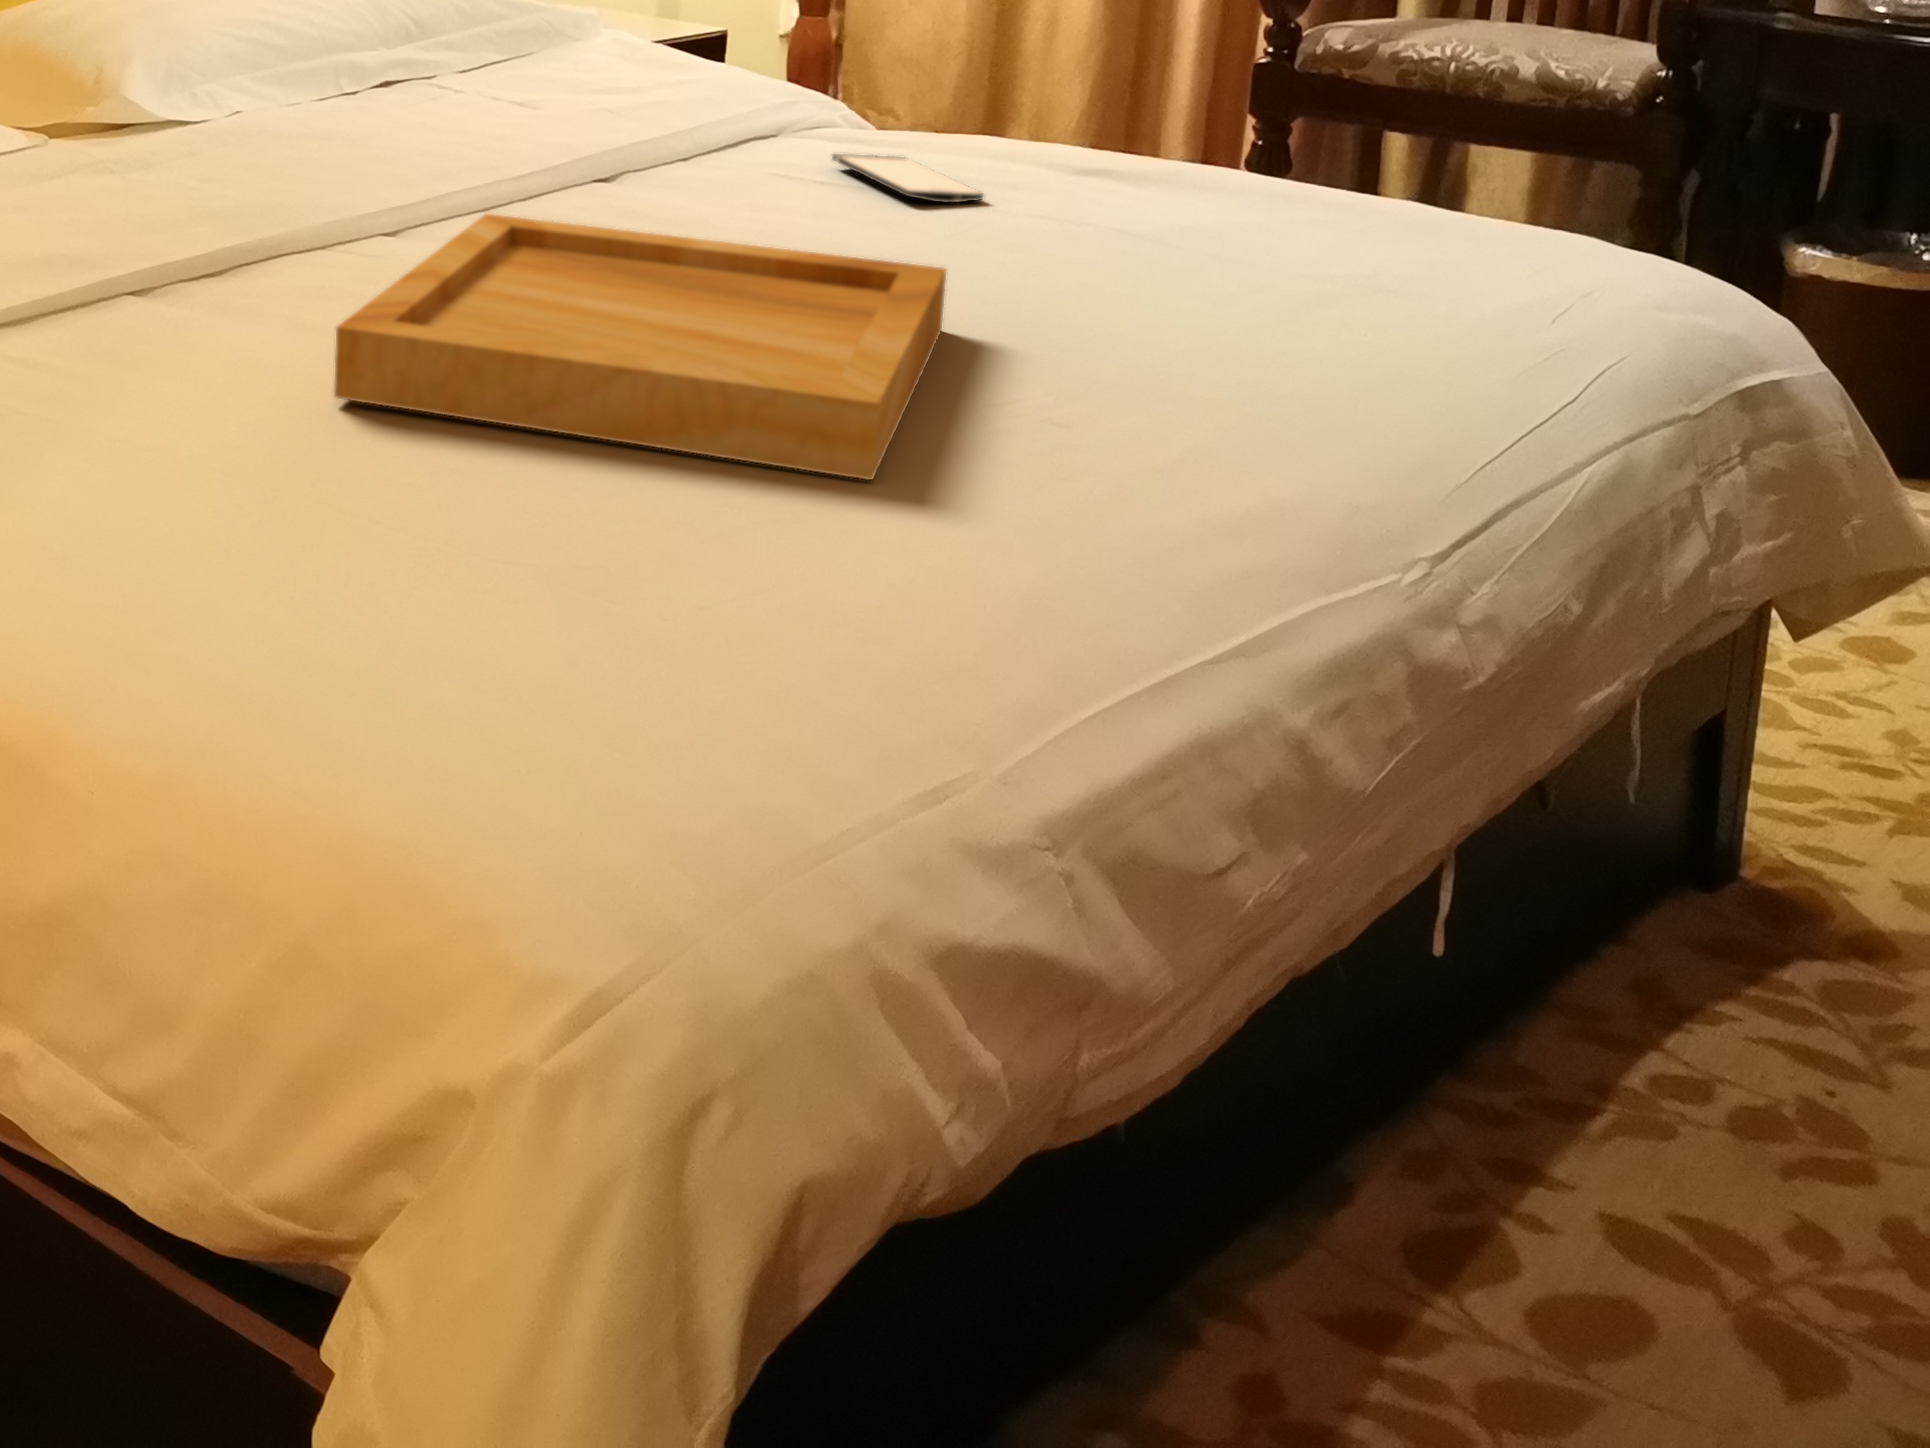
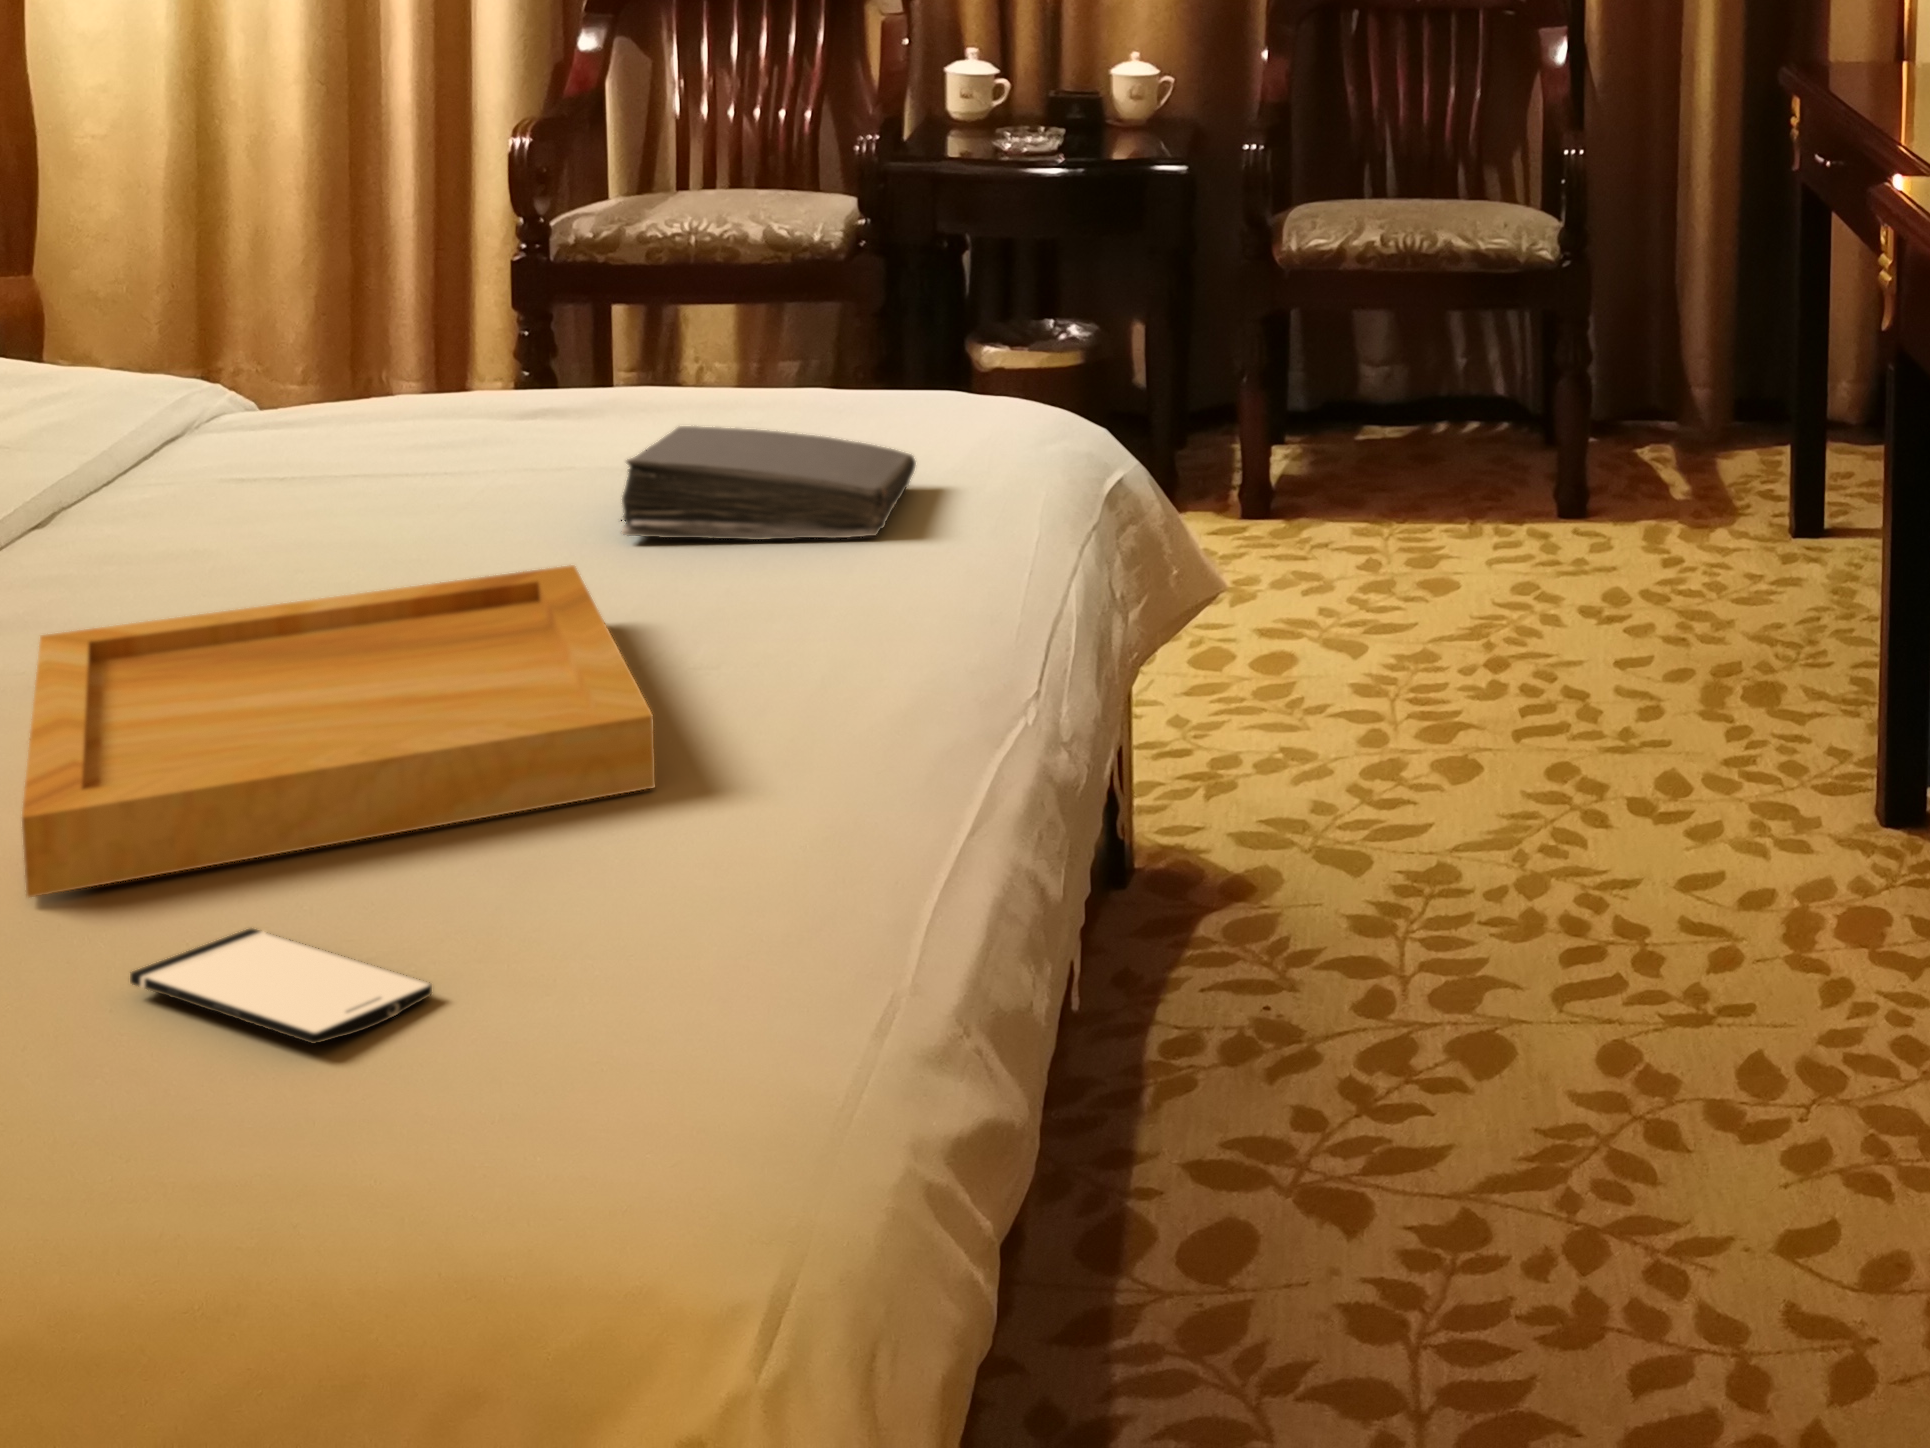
smartphone: present [832,154,983,203] -> present [130,929,432,1044]
book: none [1050,177,1418,332] -> present [622,426,916,540]

